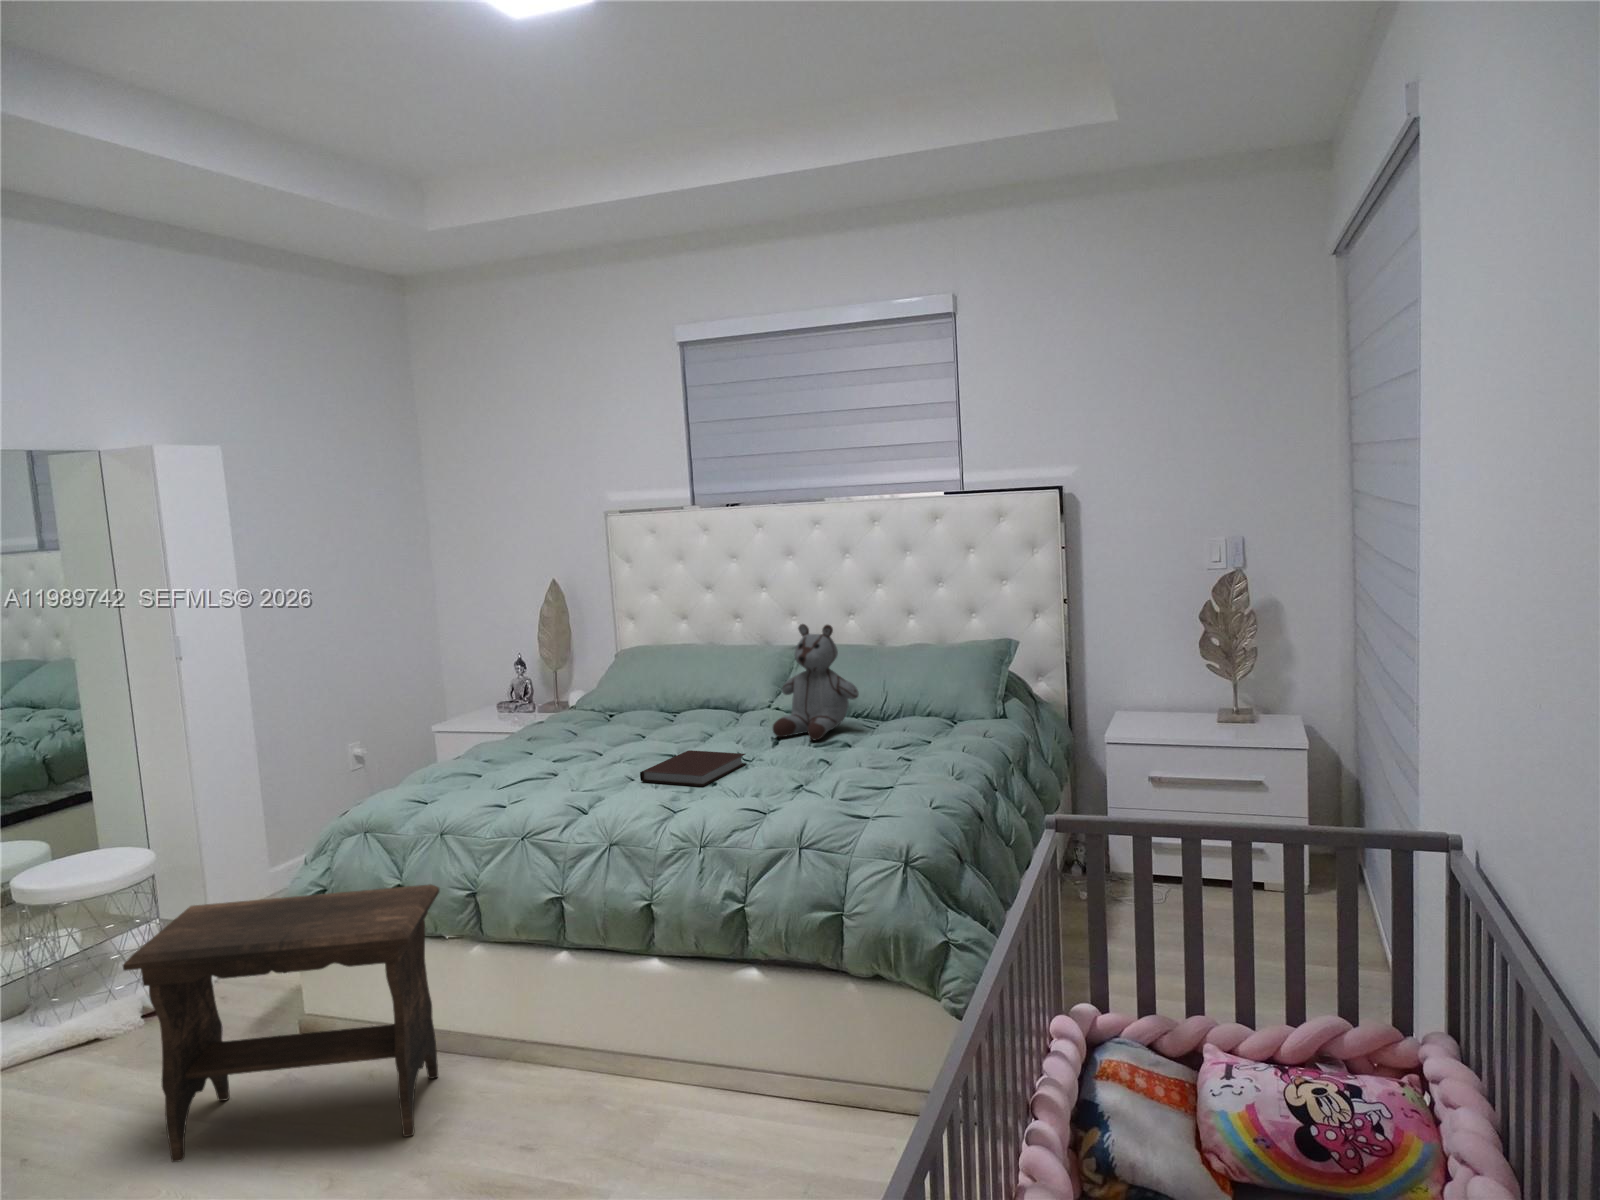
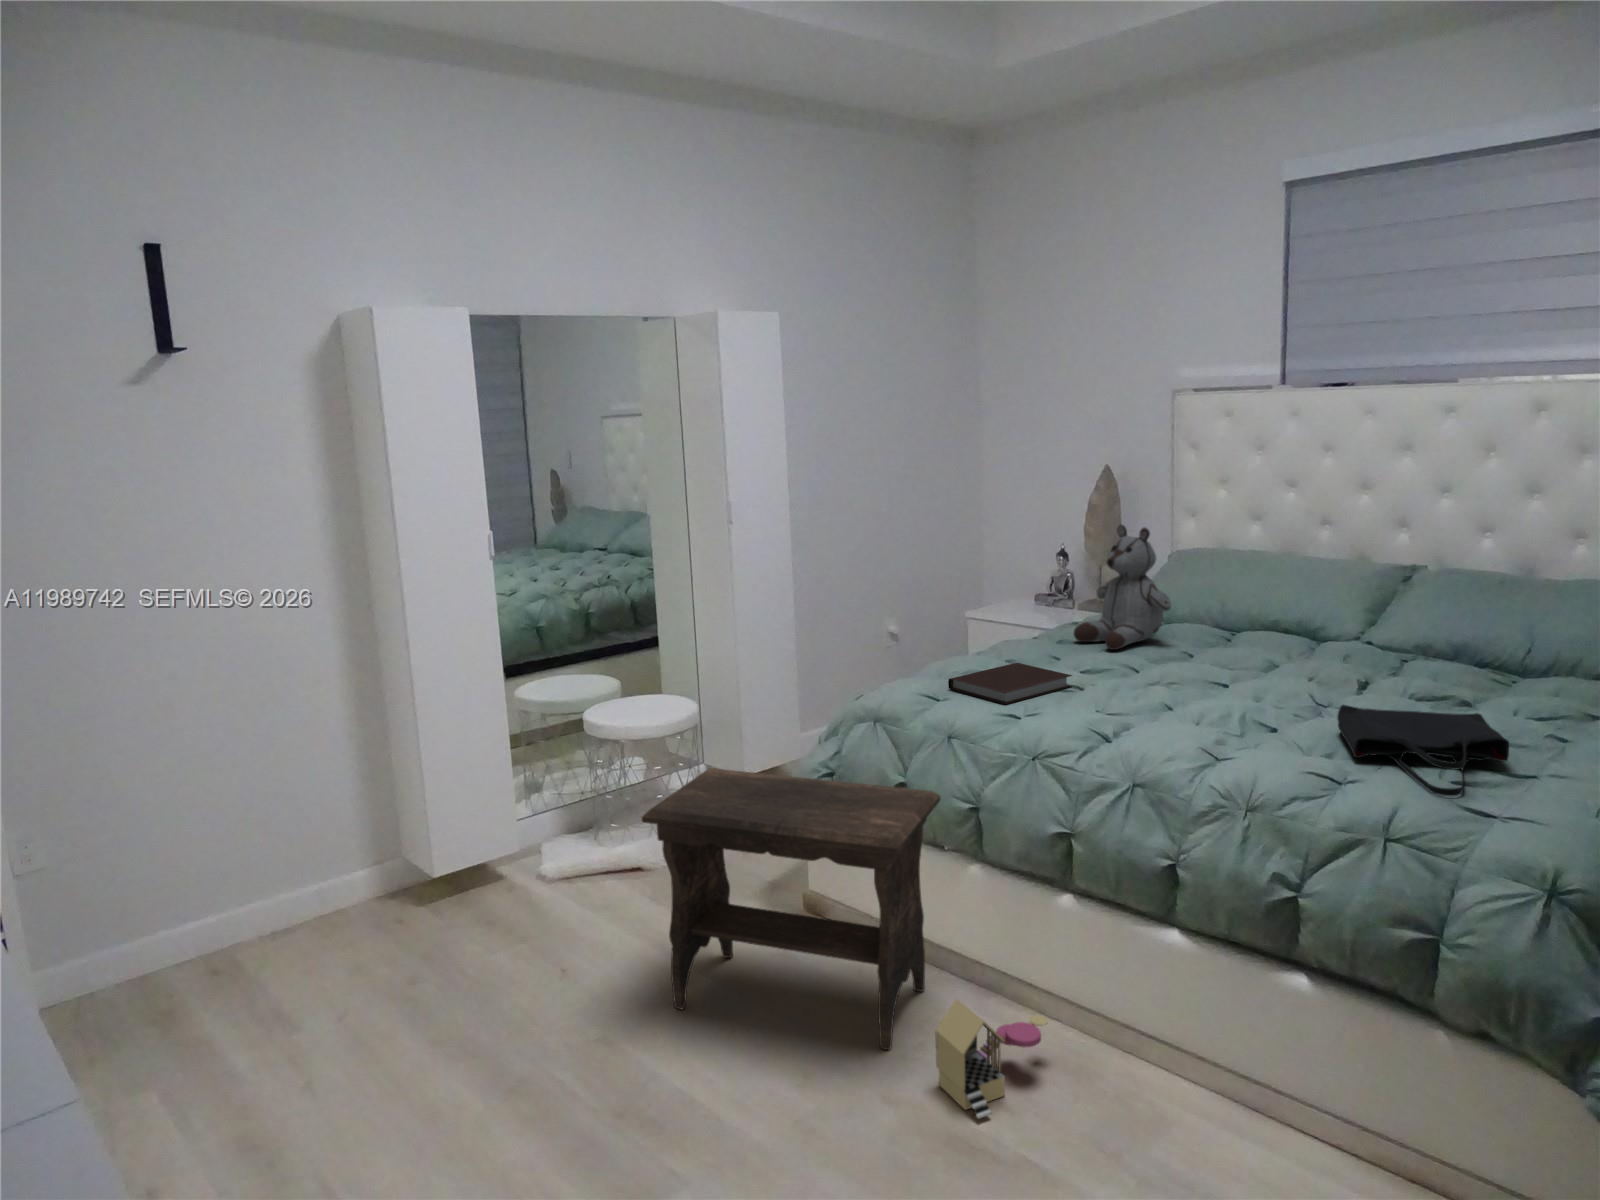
stuffed bear: present [773,624,859,740] -> present [1074,525,1171,650]
tote bag: none [759,748,874,810] -> present [1337,705,1509,796]
notebook: present [640,750,746,786] -> present [948,663,1072,704]
toy house: none [458,1064,558,1166] -> present [936,999,1048,1119]

